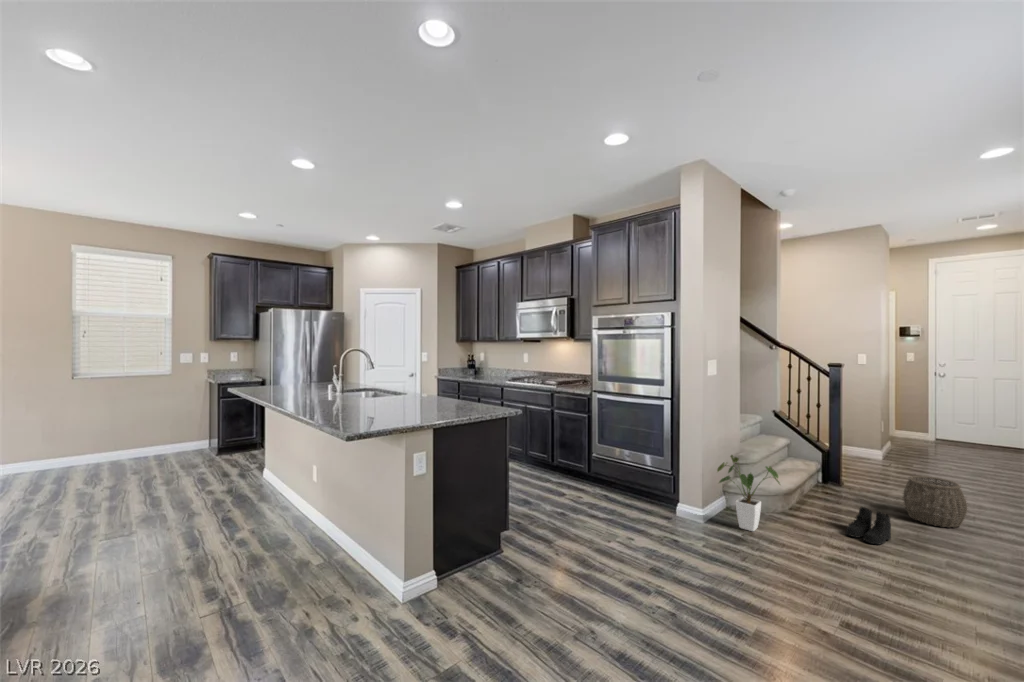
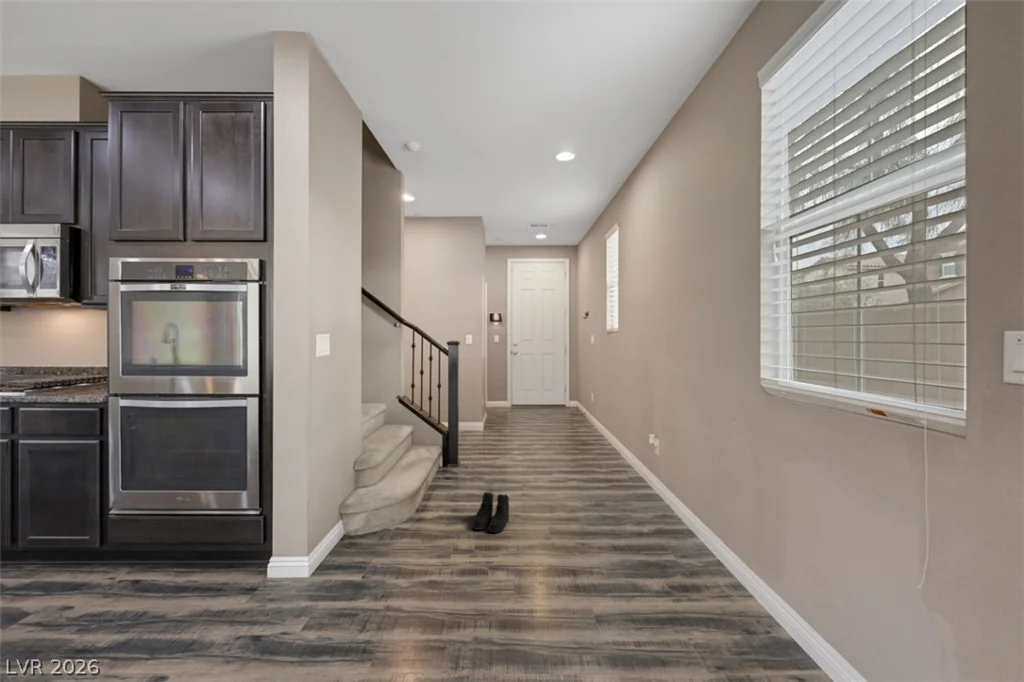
house plant: present [717,455,779,531] -> none [330,464,411,565]
woven basket: present [903,476,967,528] -> none [511,444,555,491]

